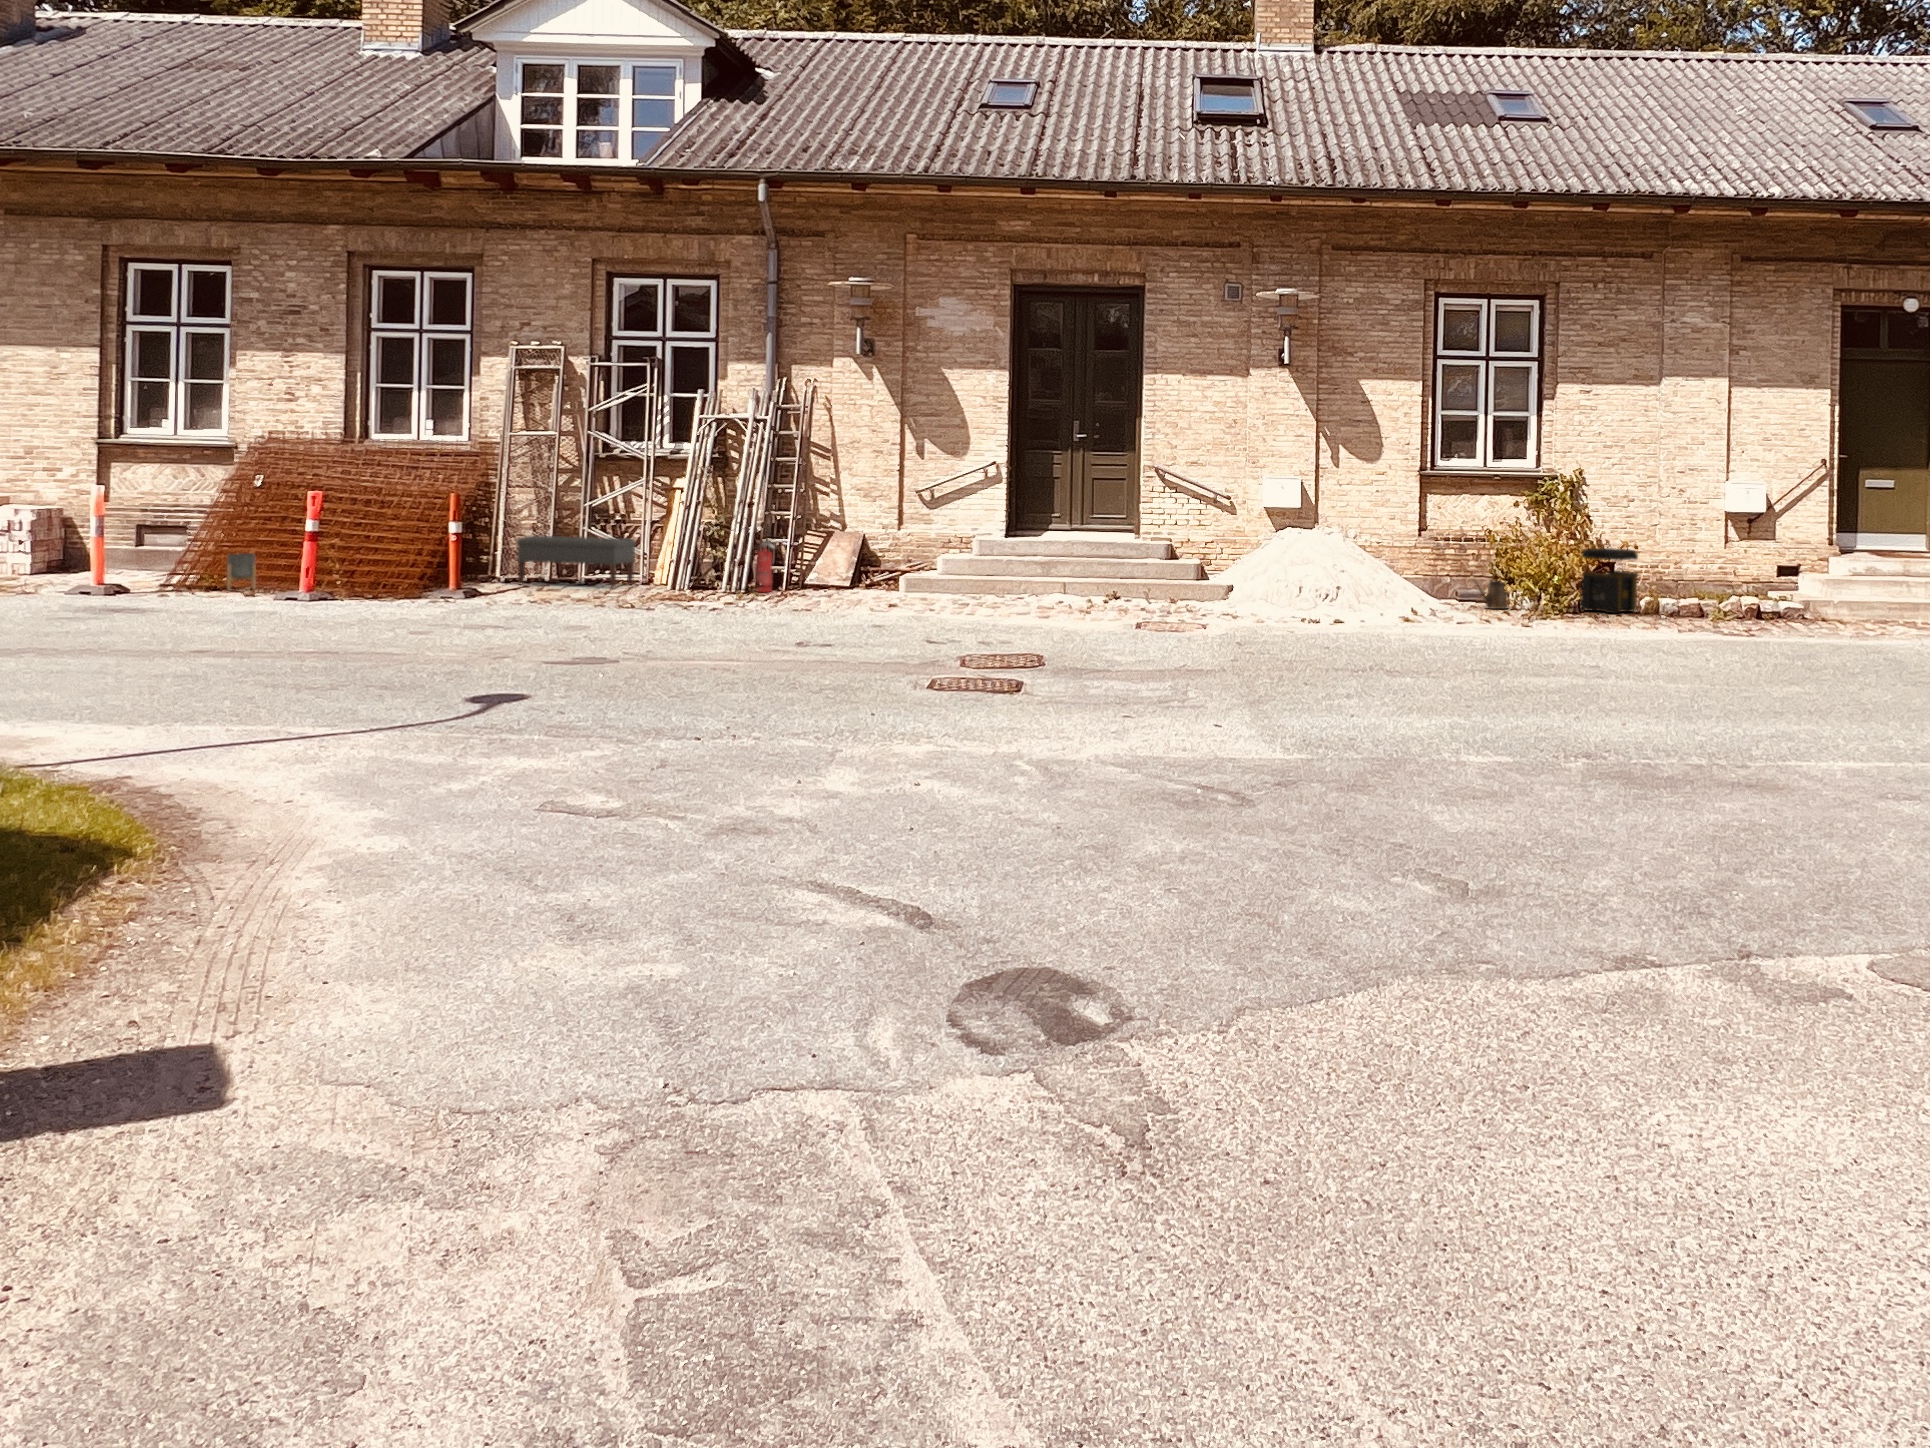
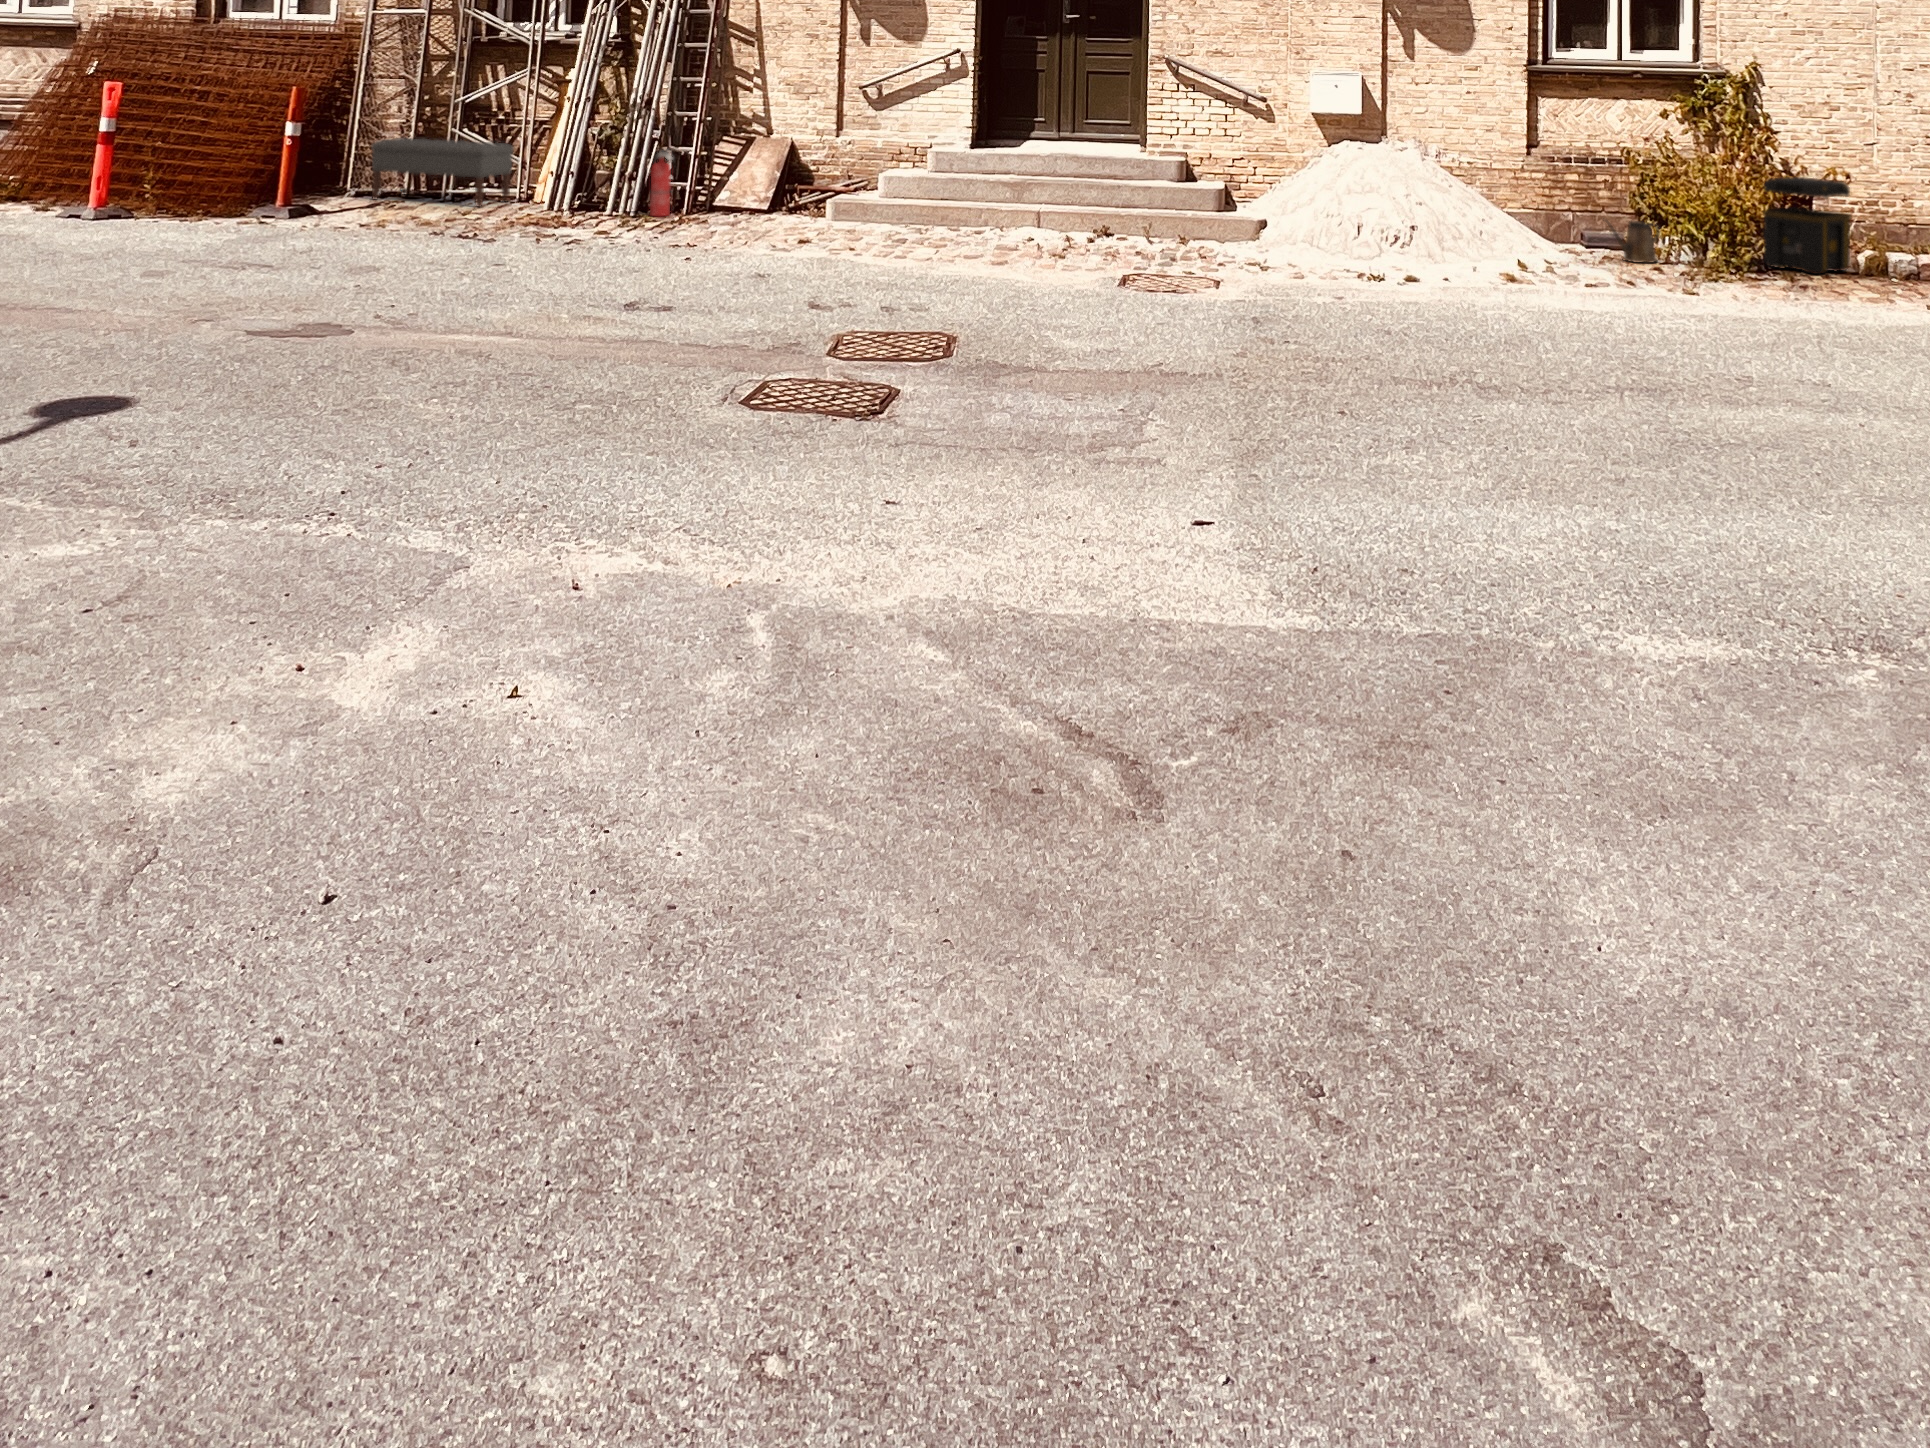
planter: present [227,553,256,590] -> none [21,158,61,204]

